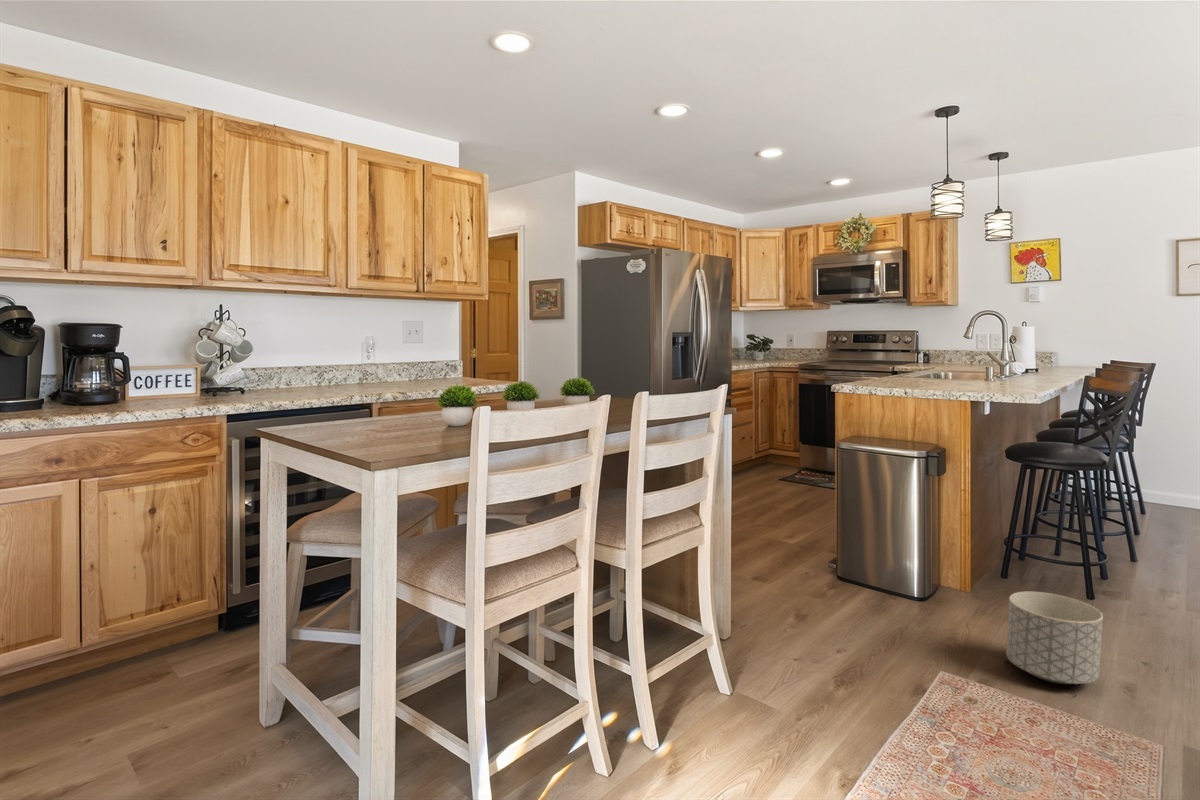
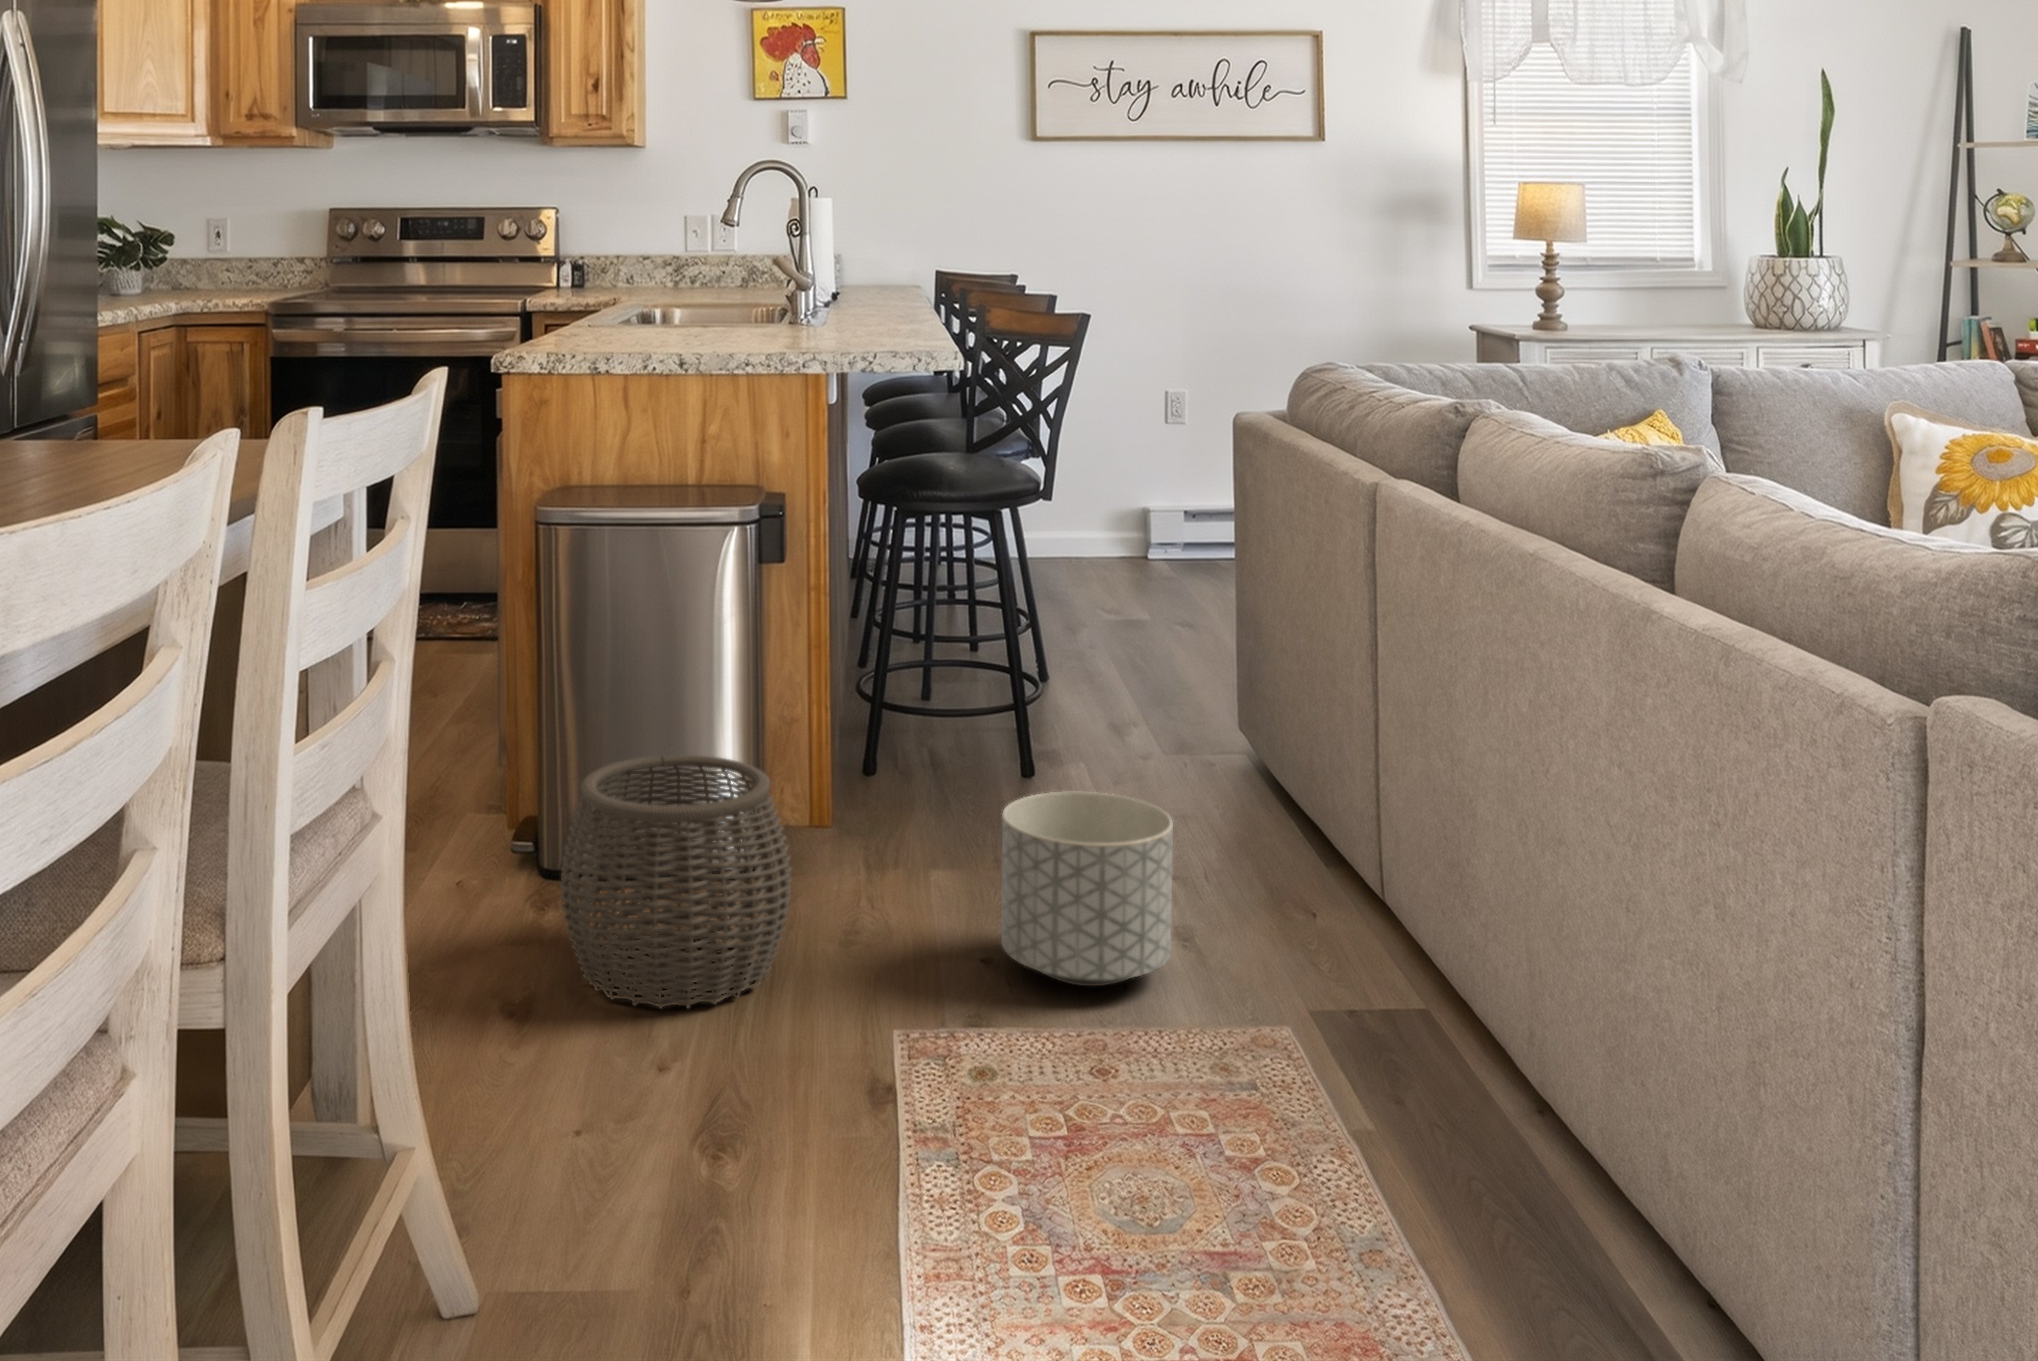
woven basket: none [815,541,911,640] -> present [561,755,792,1008]

